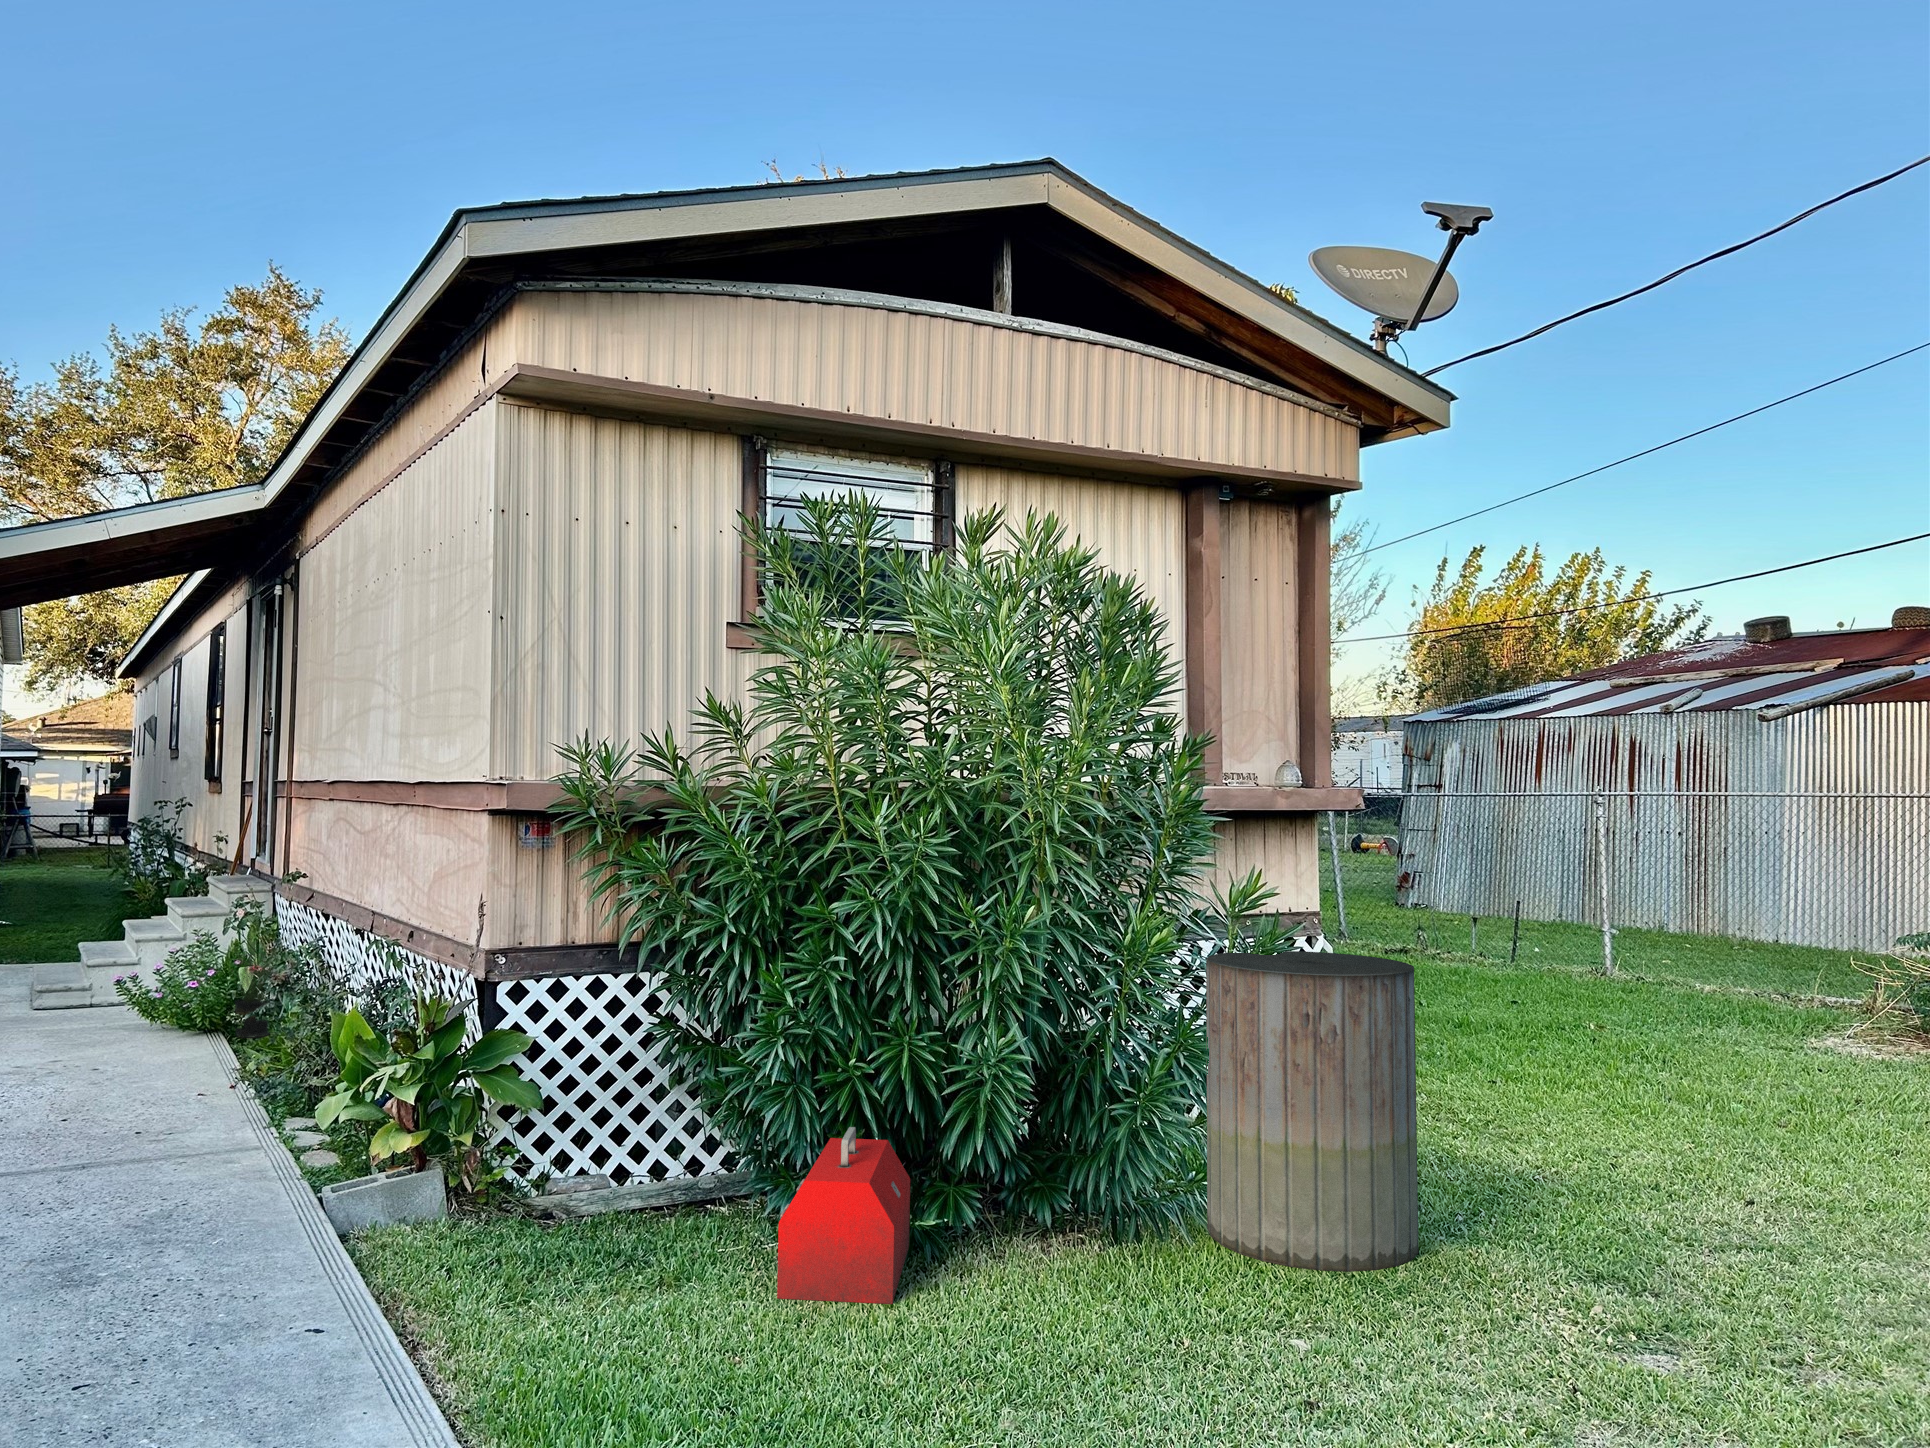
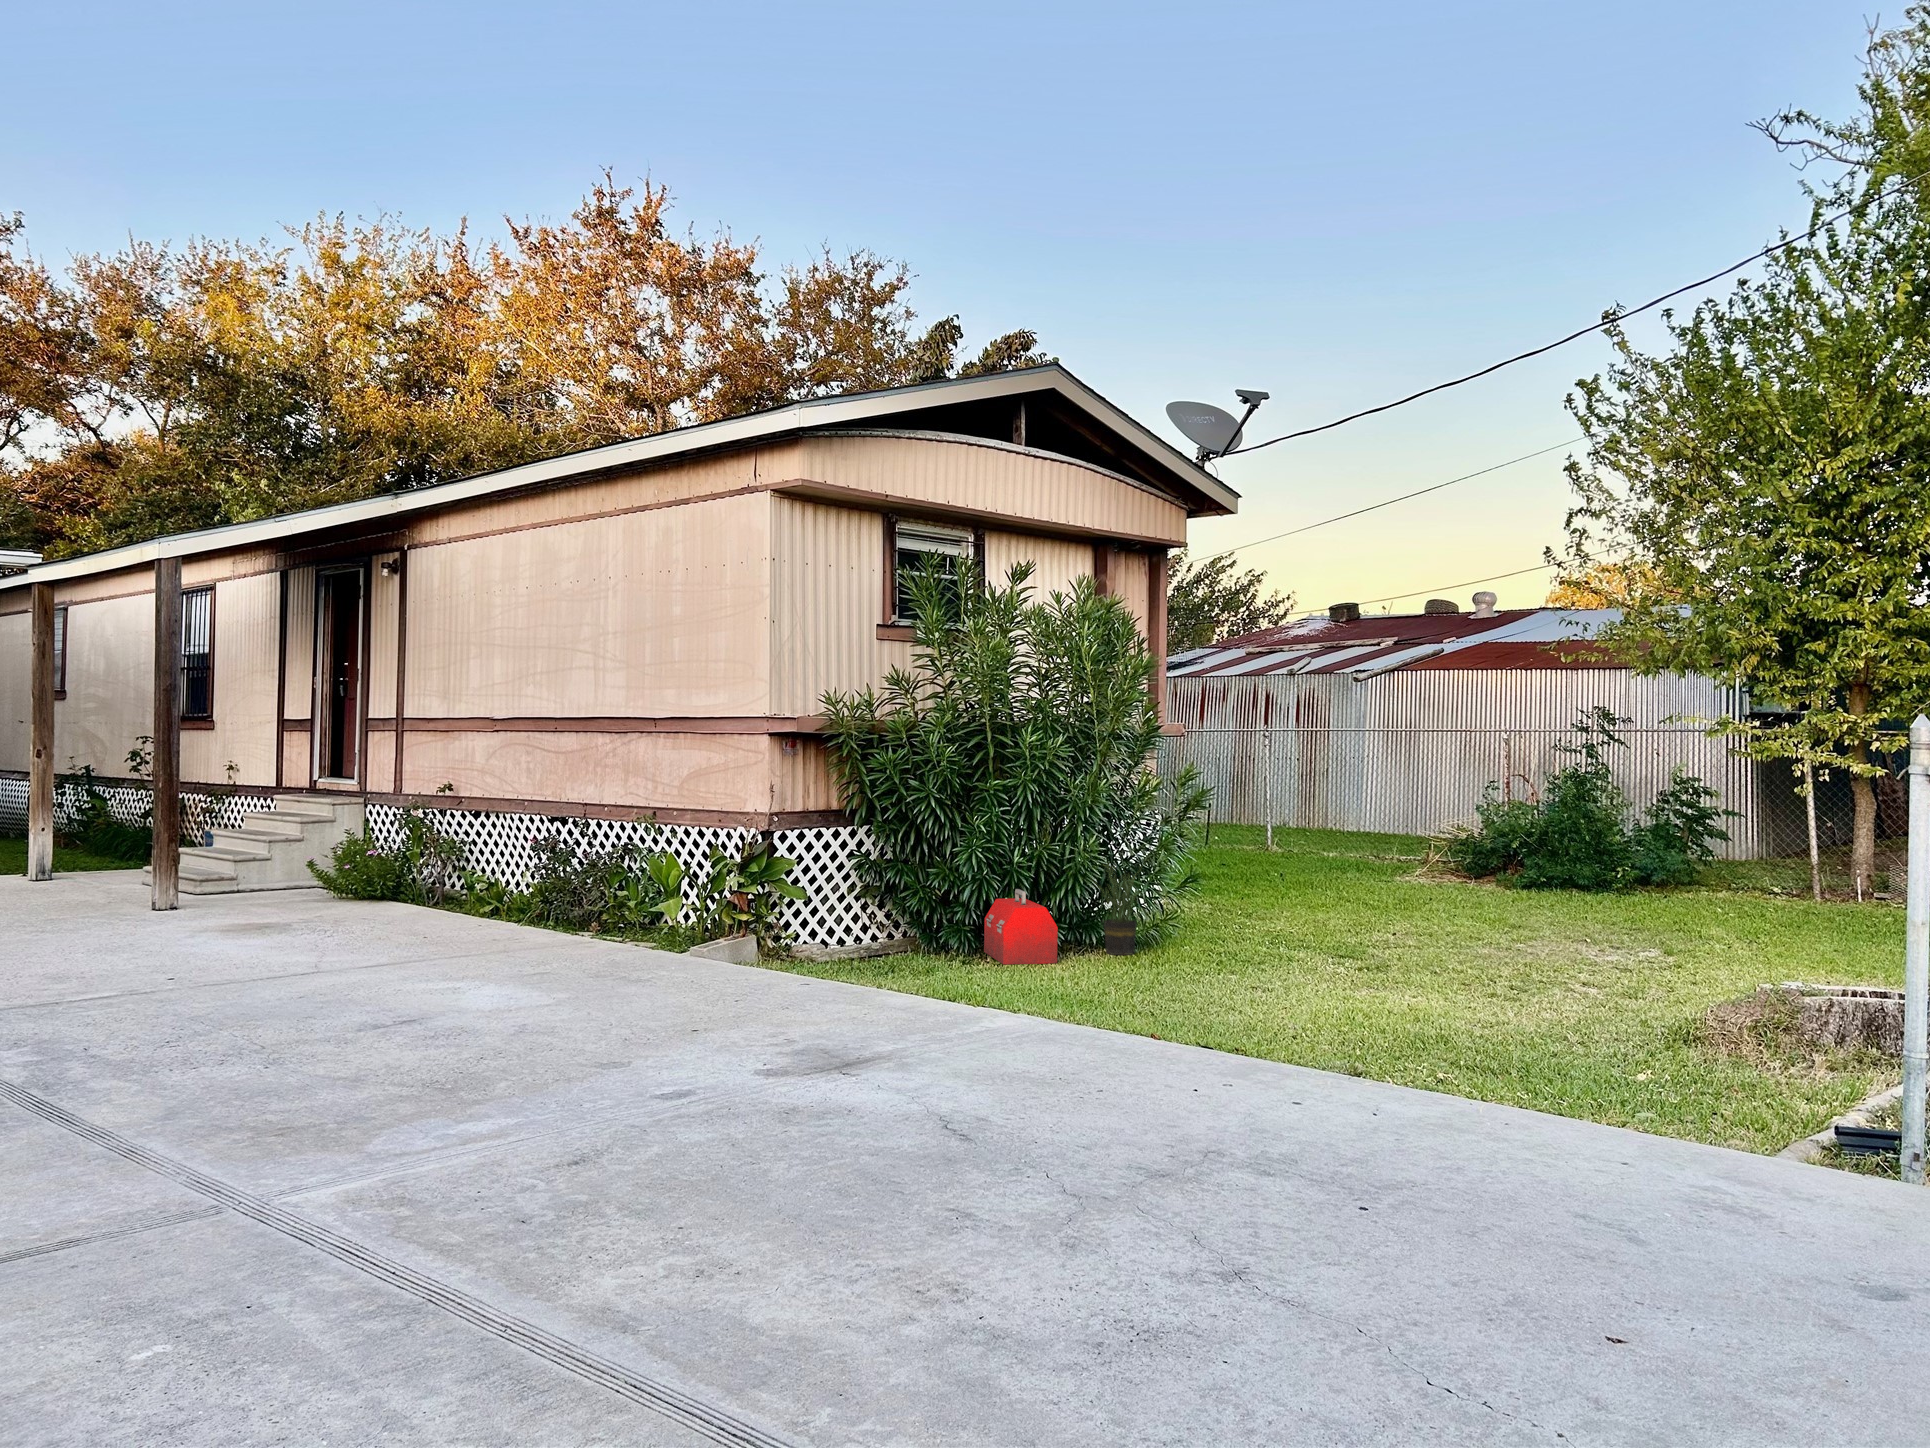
potted plant: present [231,936,287,1038] -> present [1095,862,1141,955]
trash can: present [1206,951,1419,1271] -> none [1161,805,1262,948]

